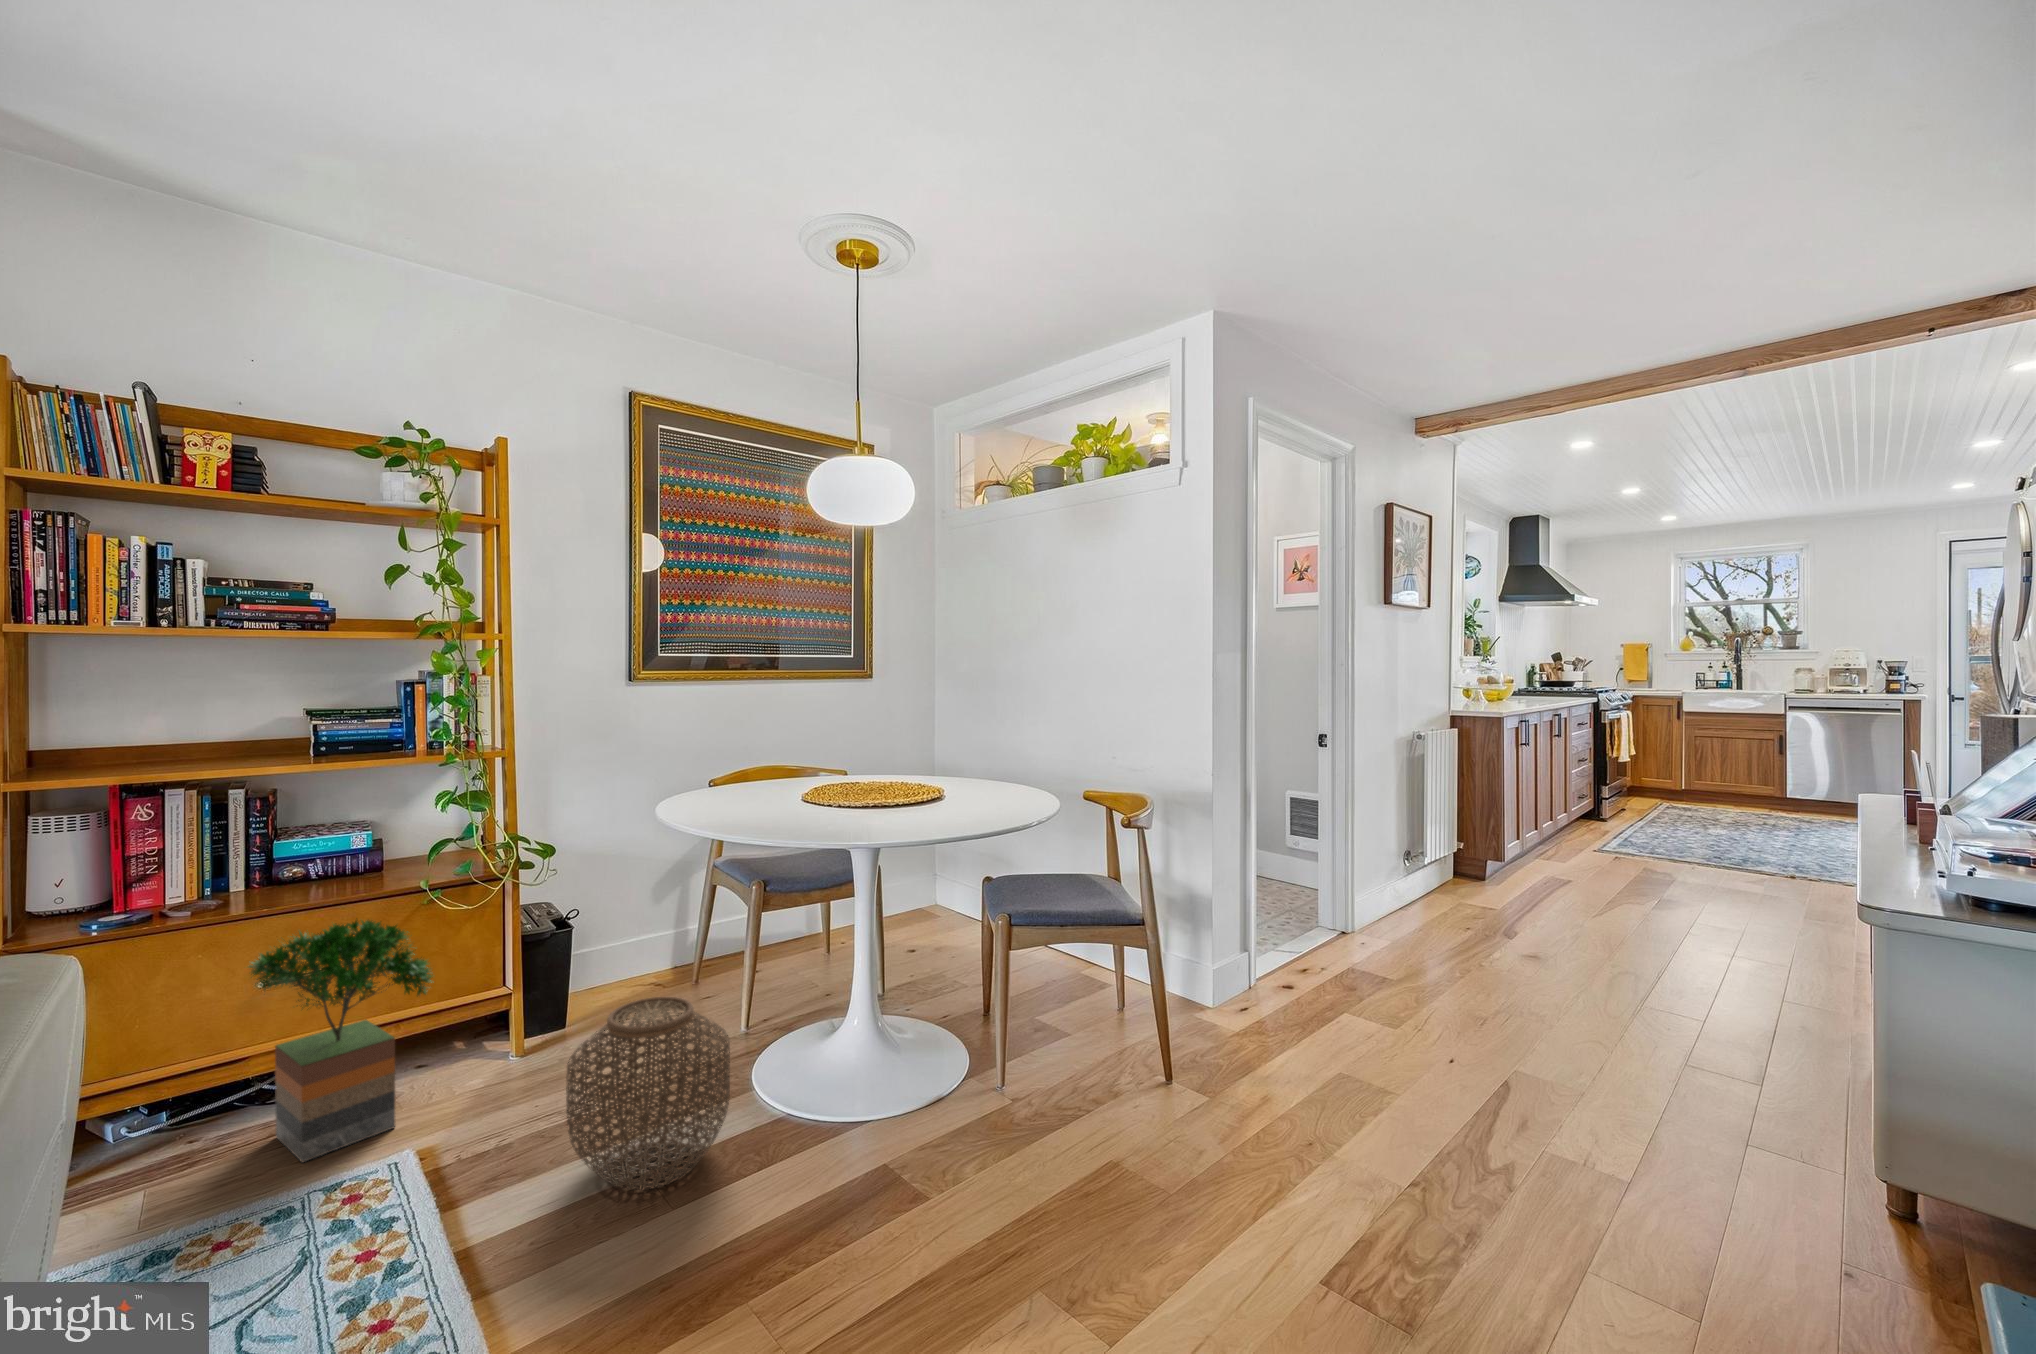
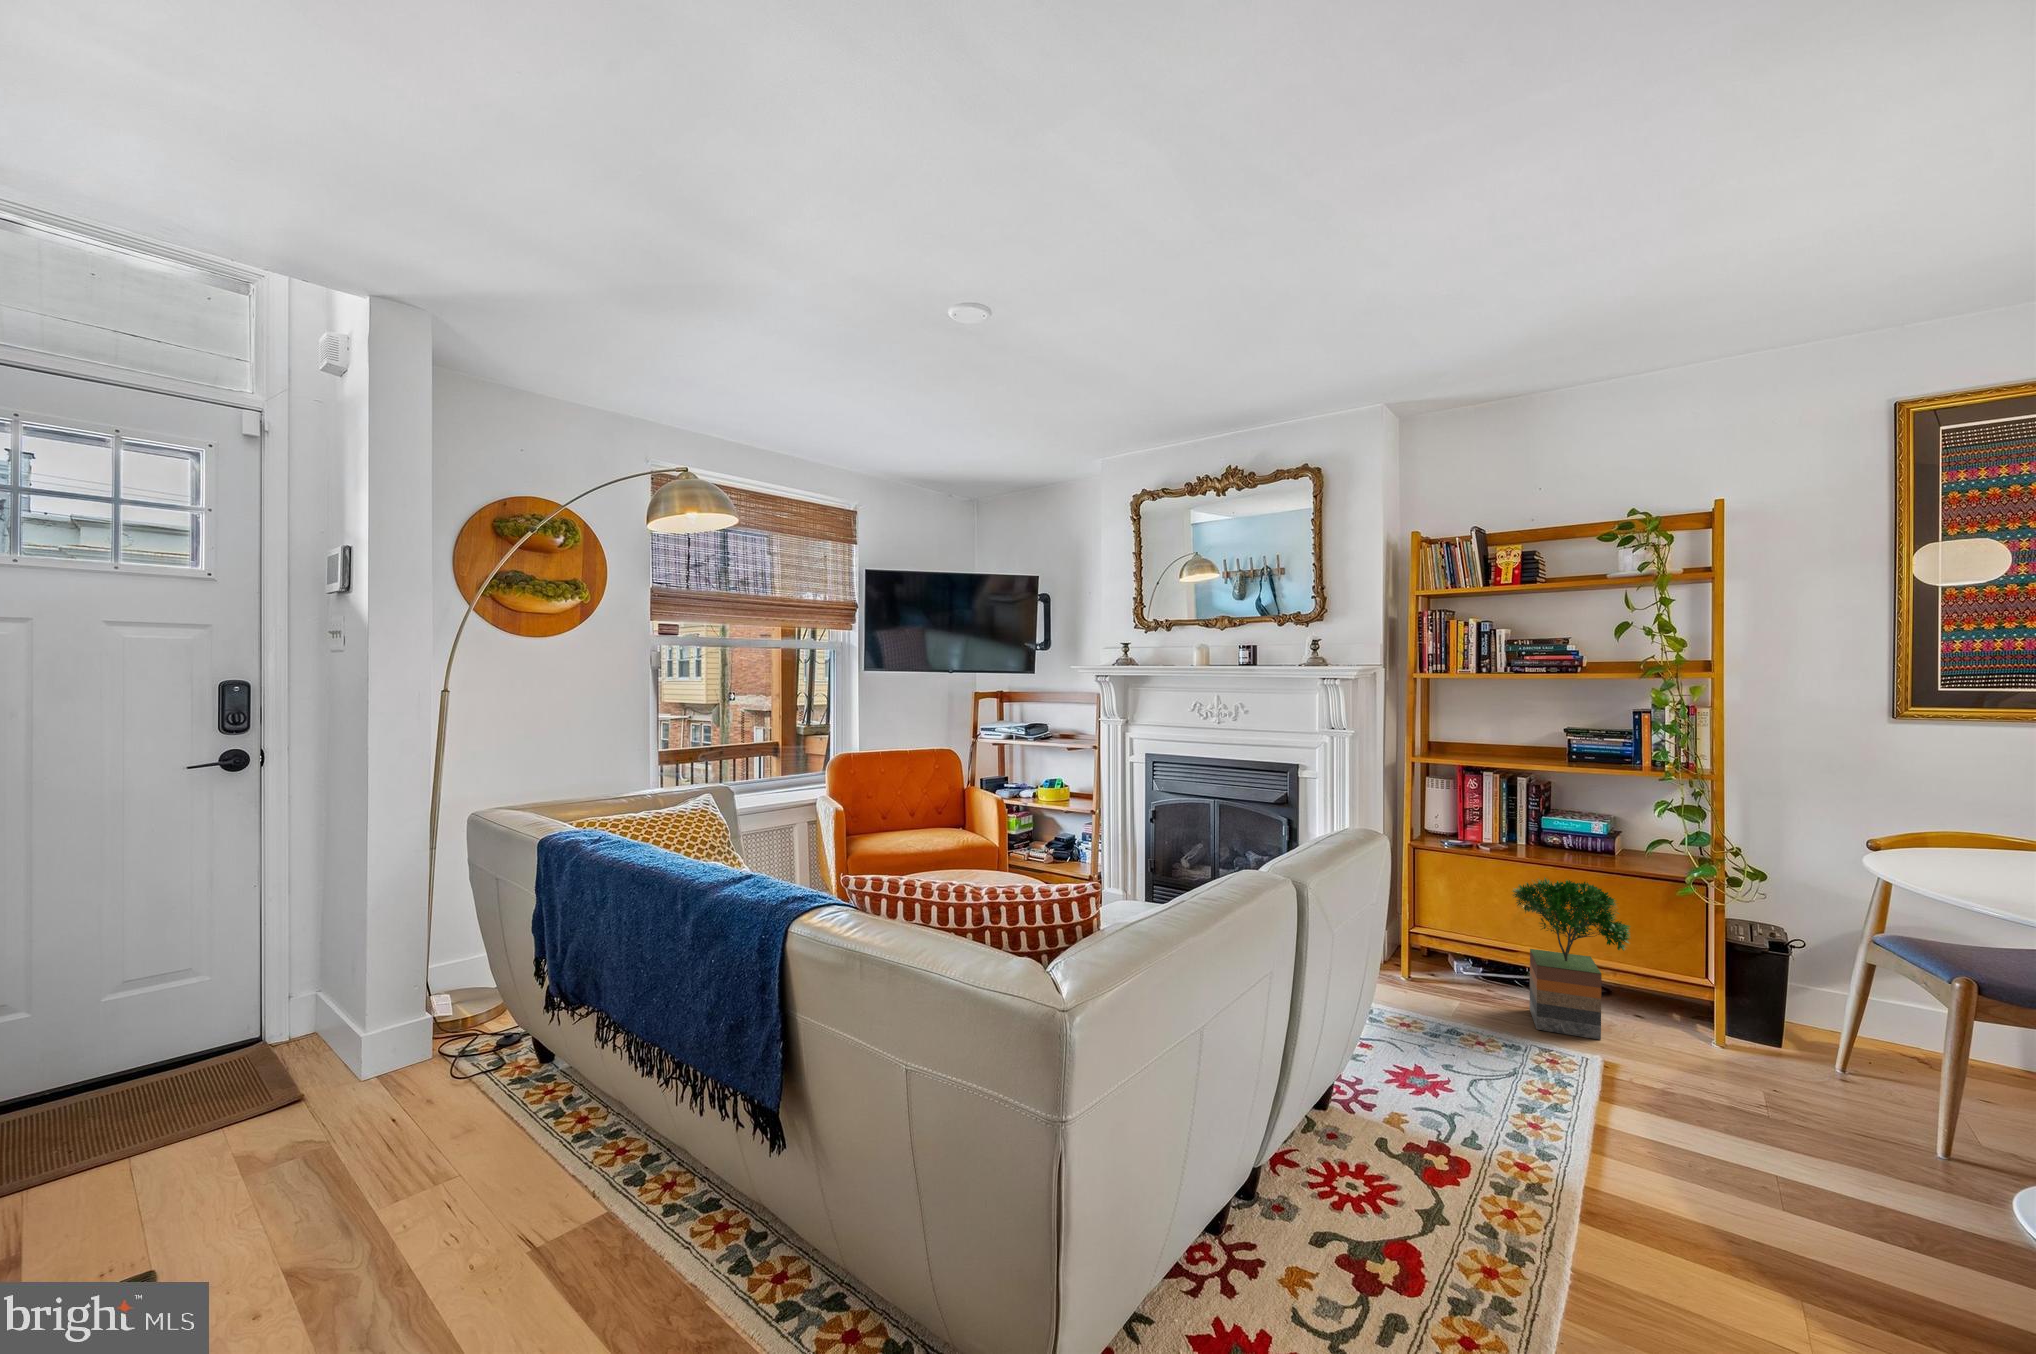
woven basket: present [566,997,730,1190] -> none [1700,1013,1888,1193]

